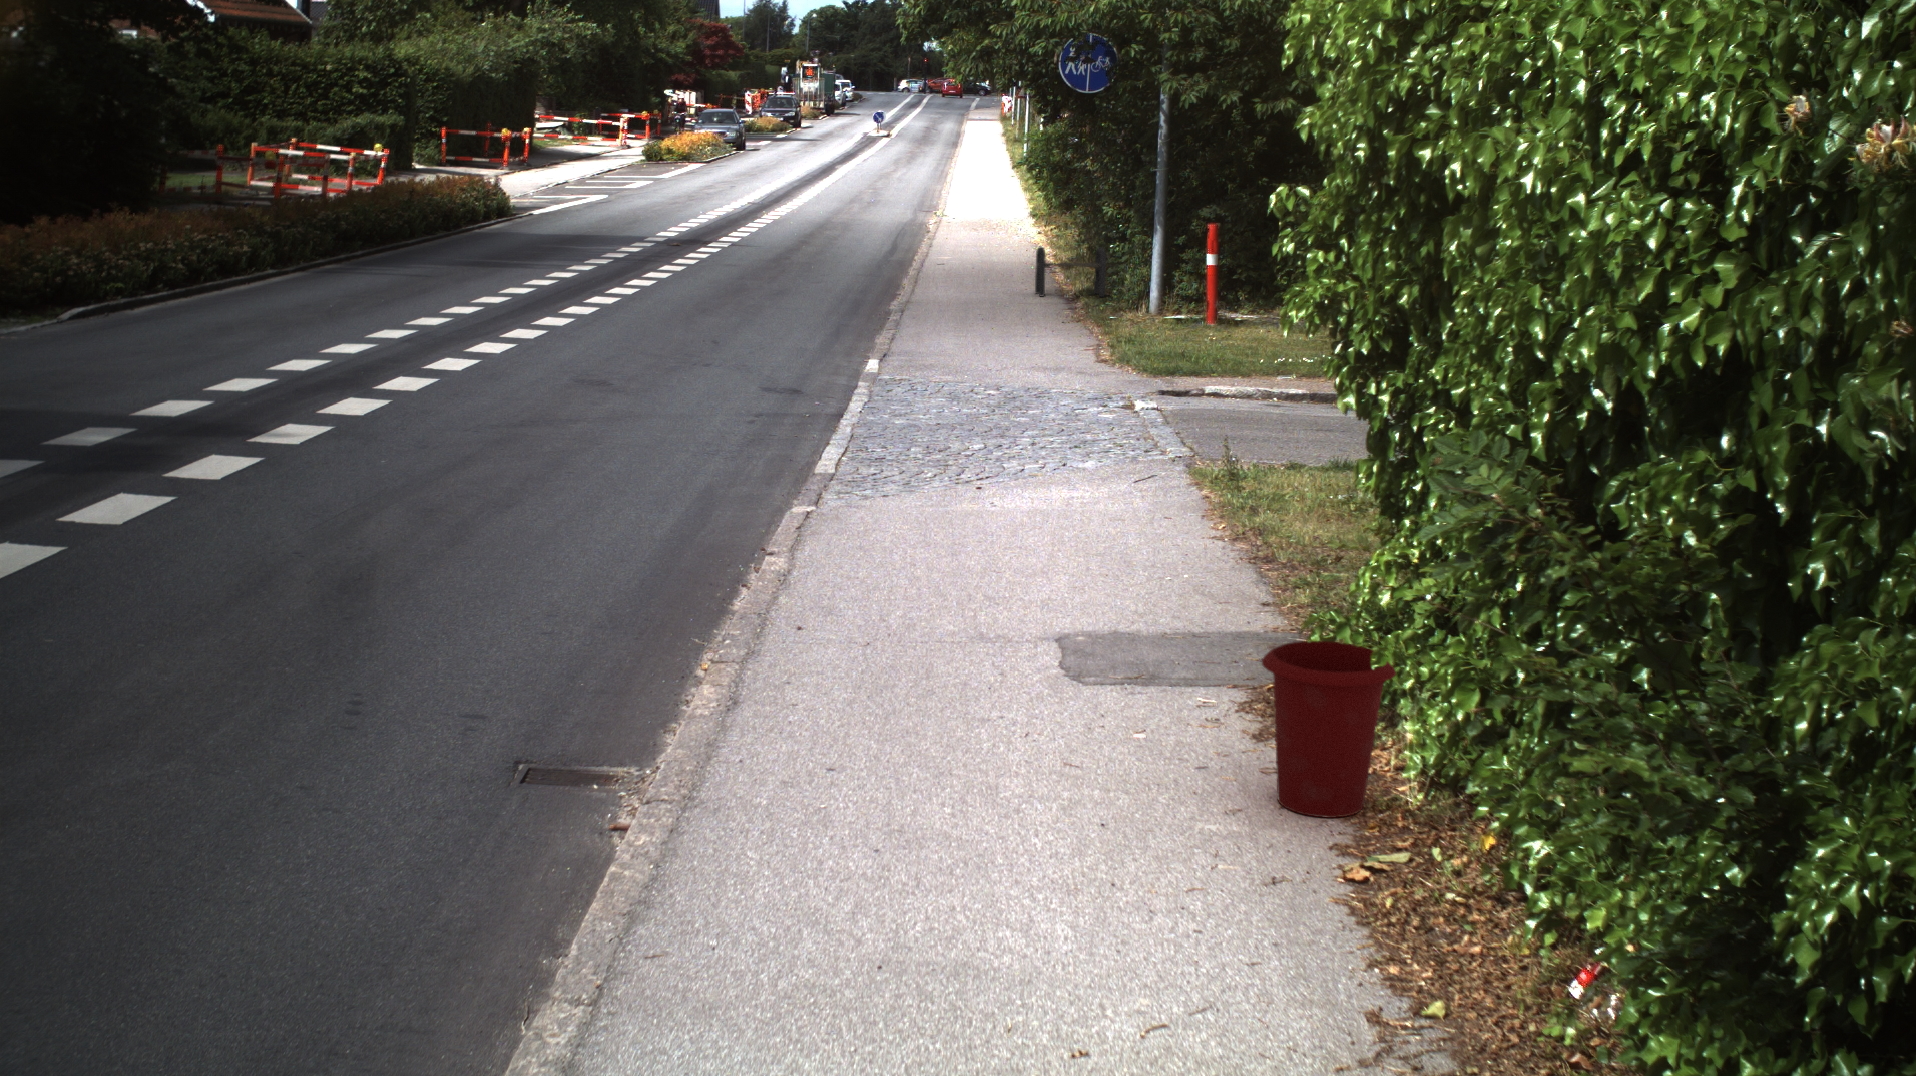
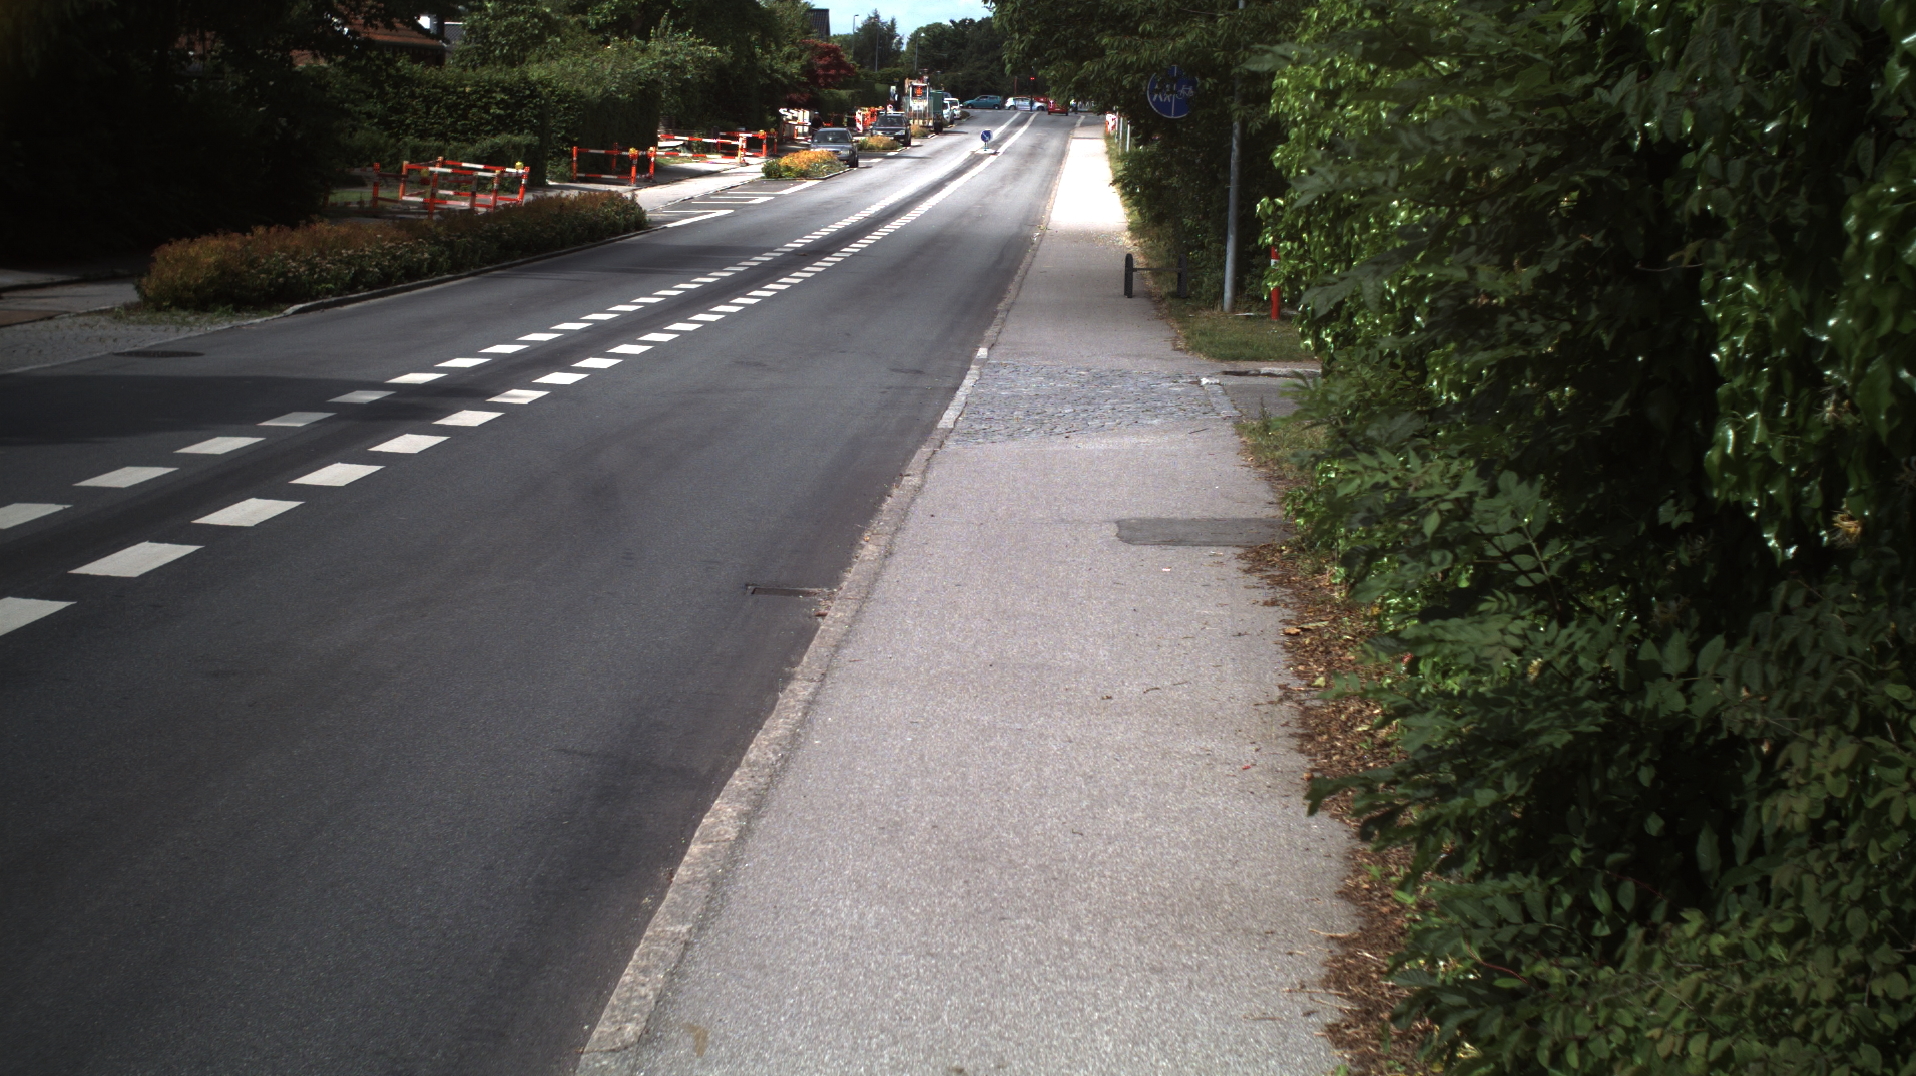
waste bin: present [1262,641,1396,818] -> none [1241,500,1330,612]

